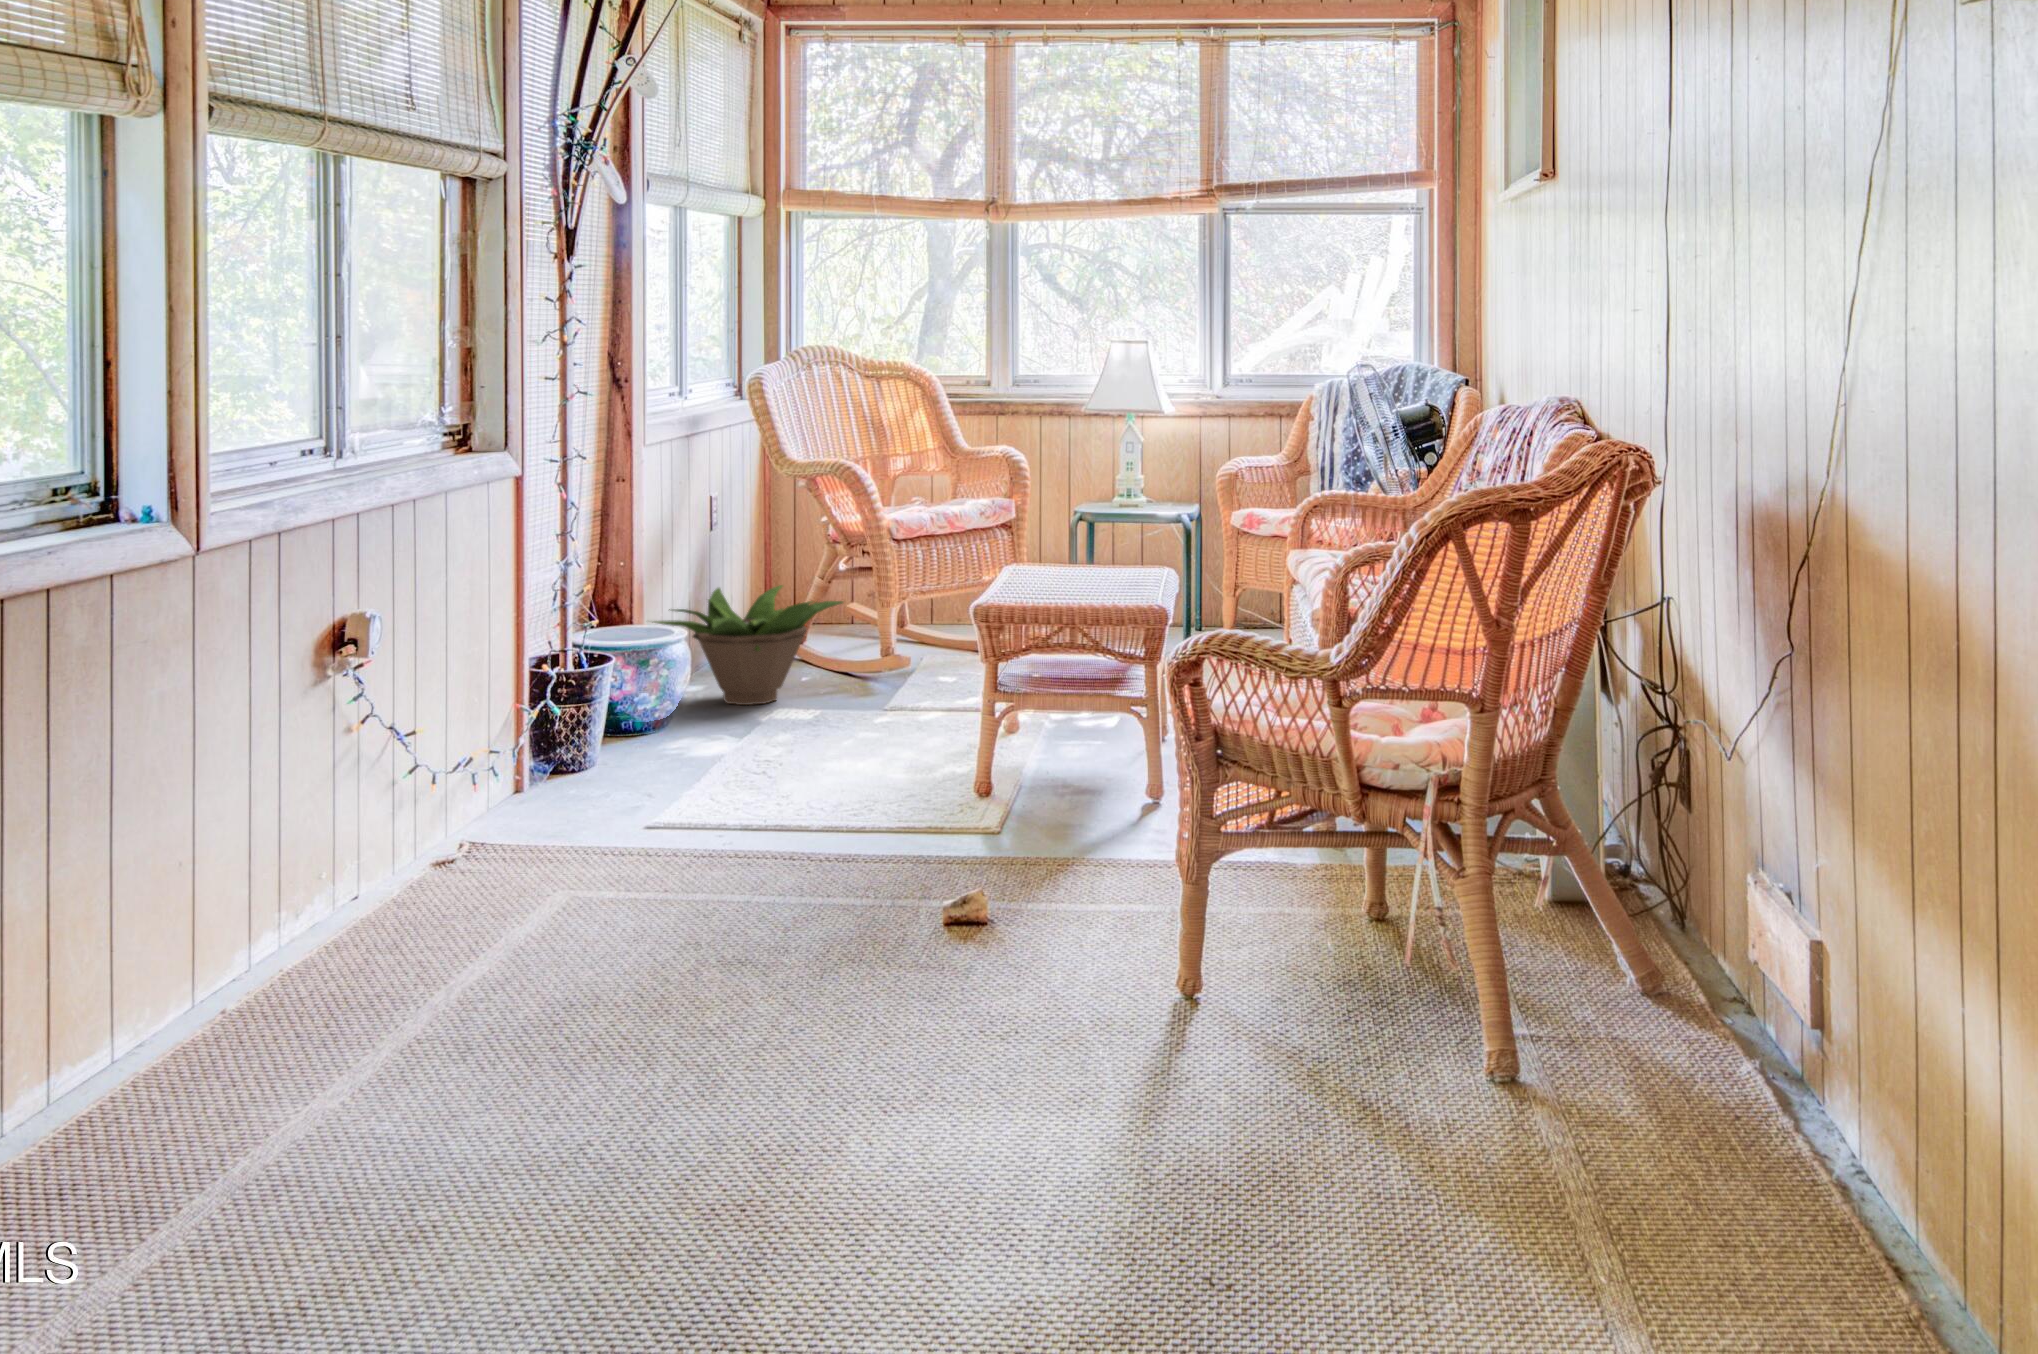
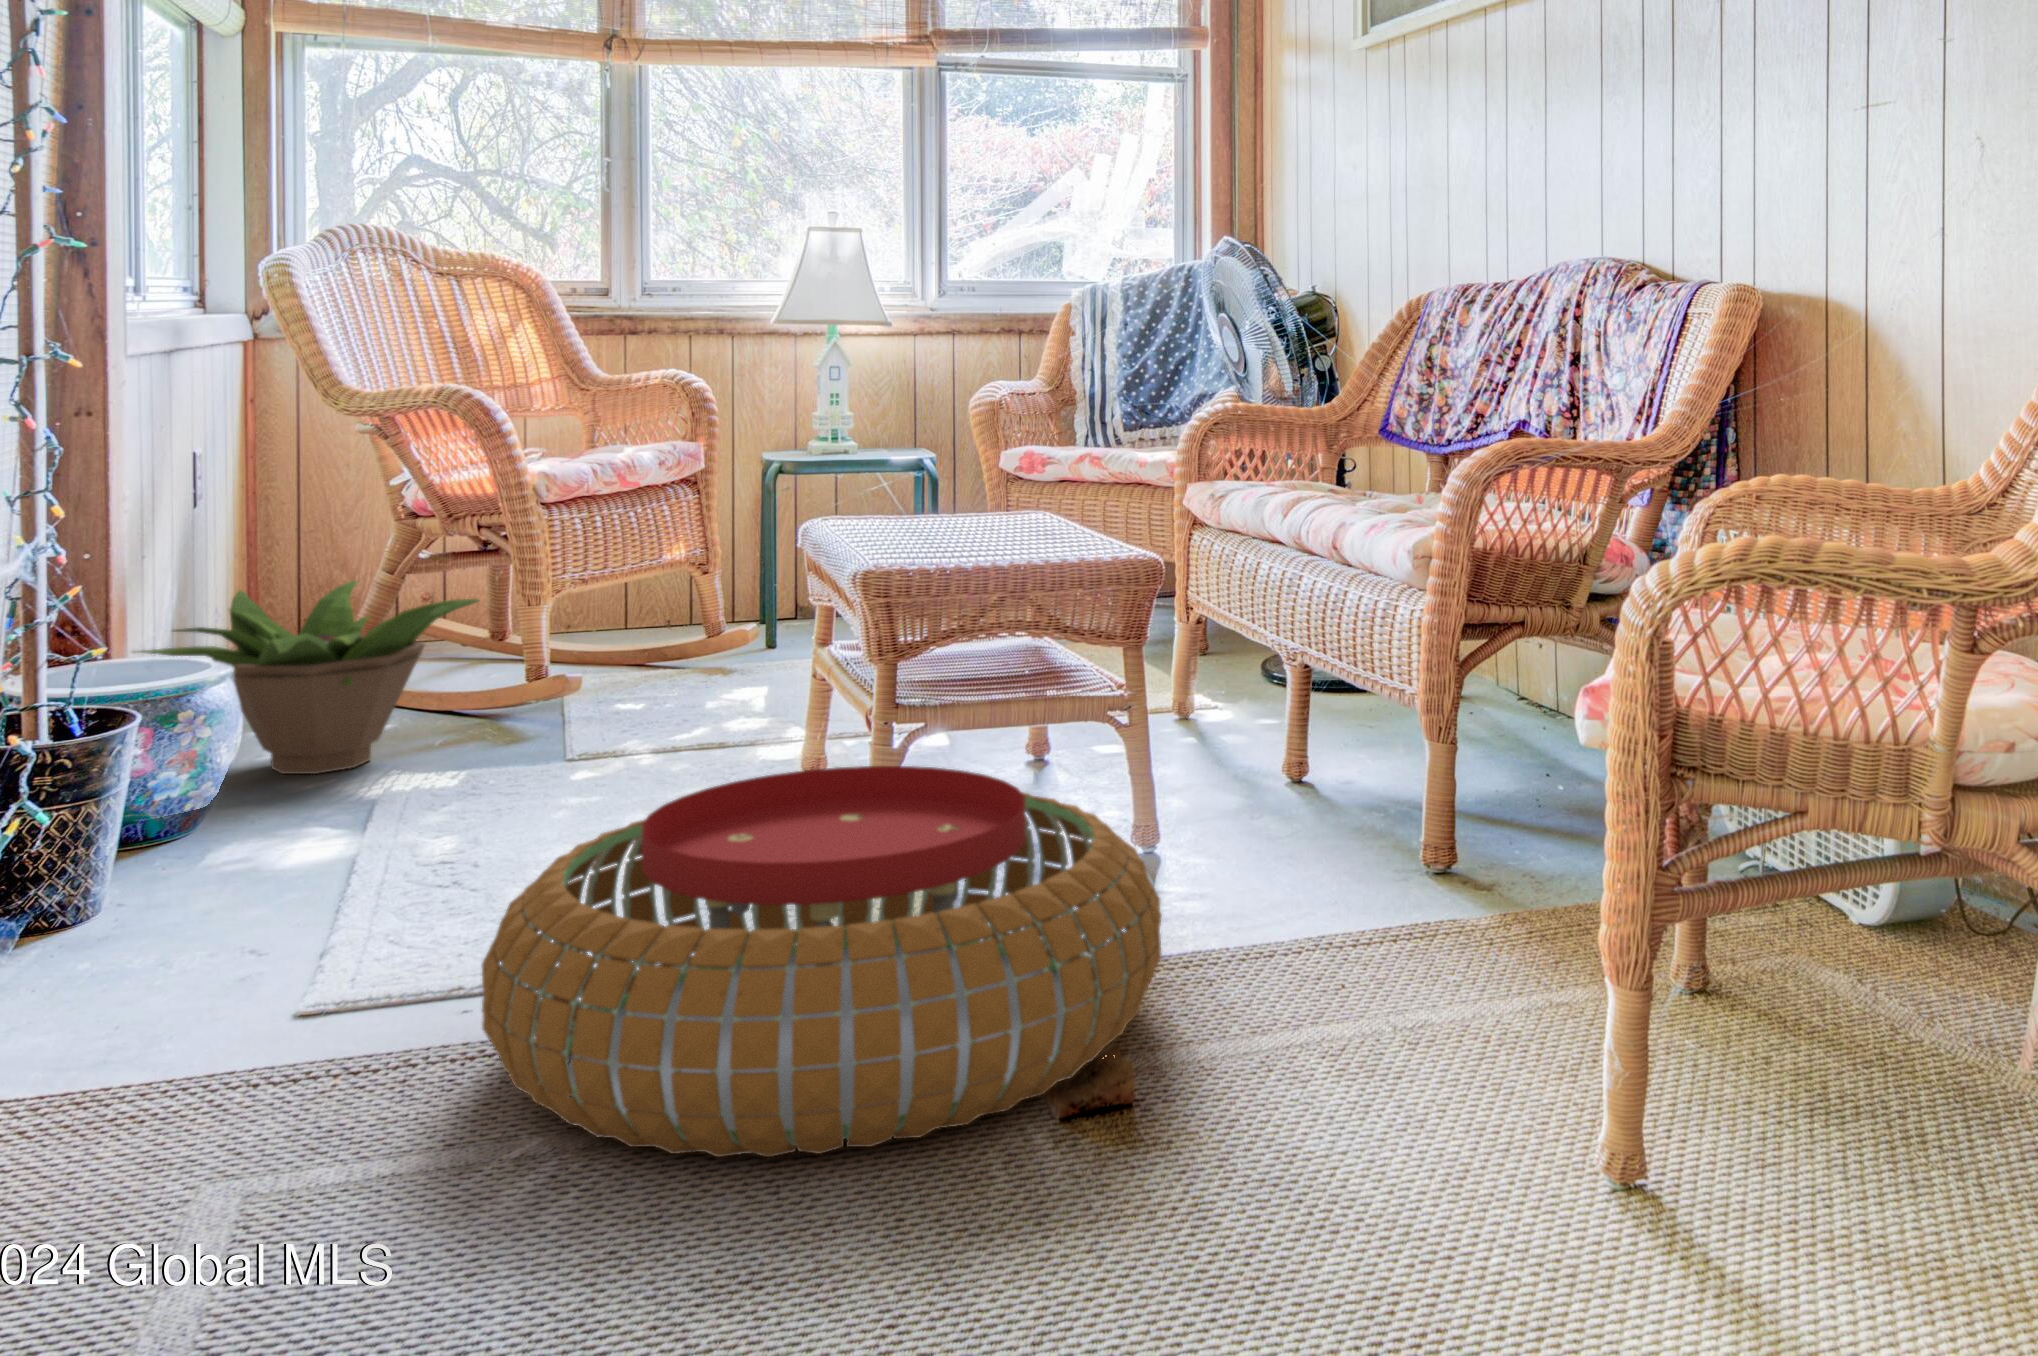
pouf: none [684,717,1066,922] -> present [481,766,1162,1157]

